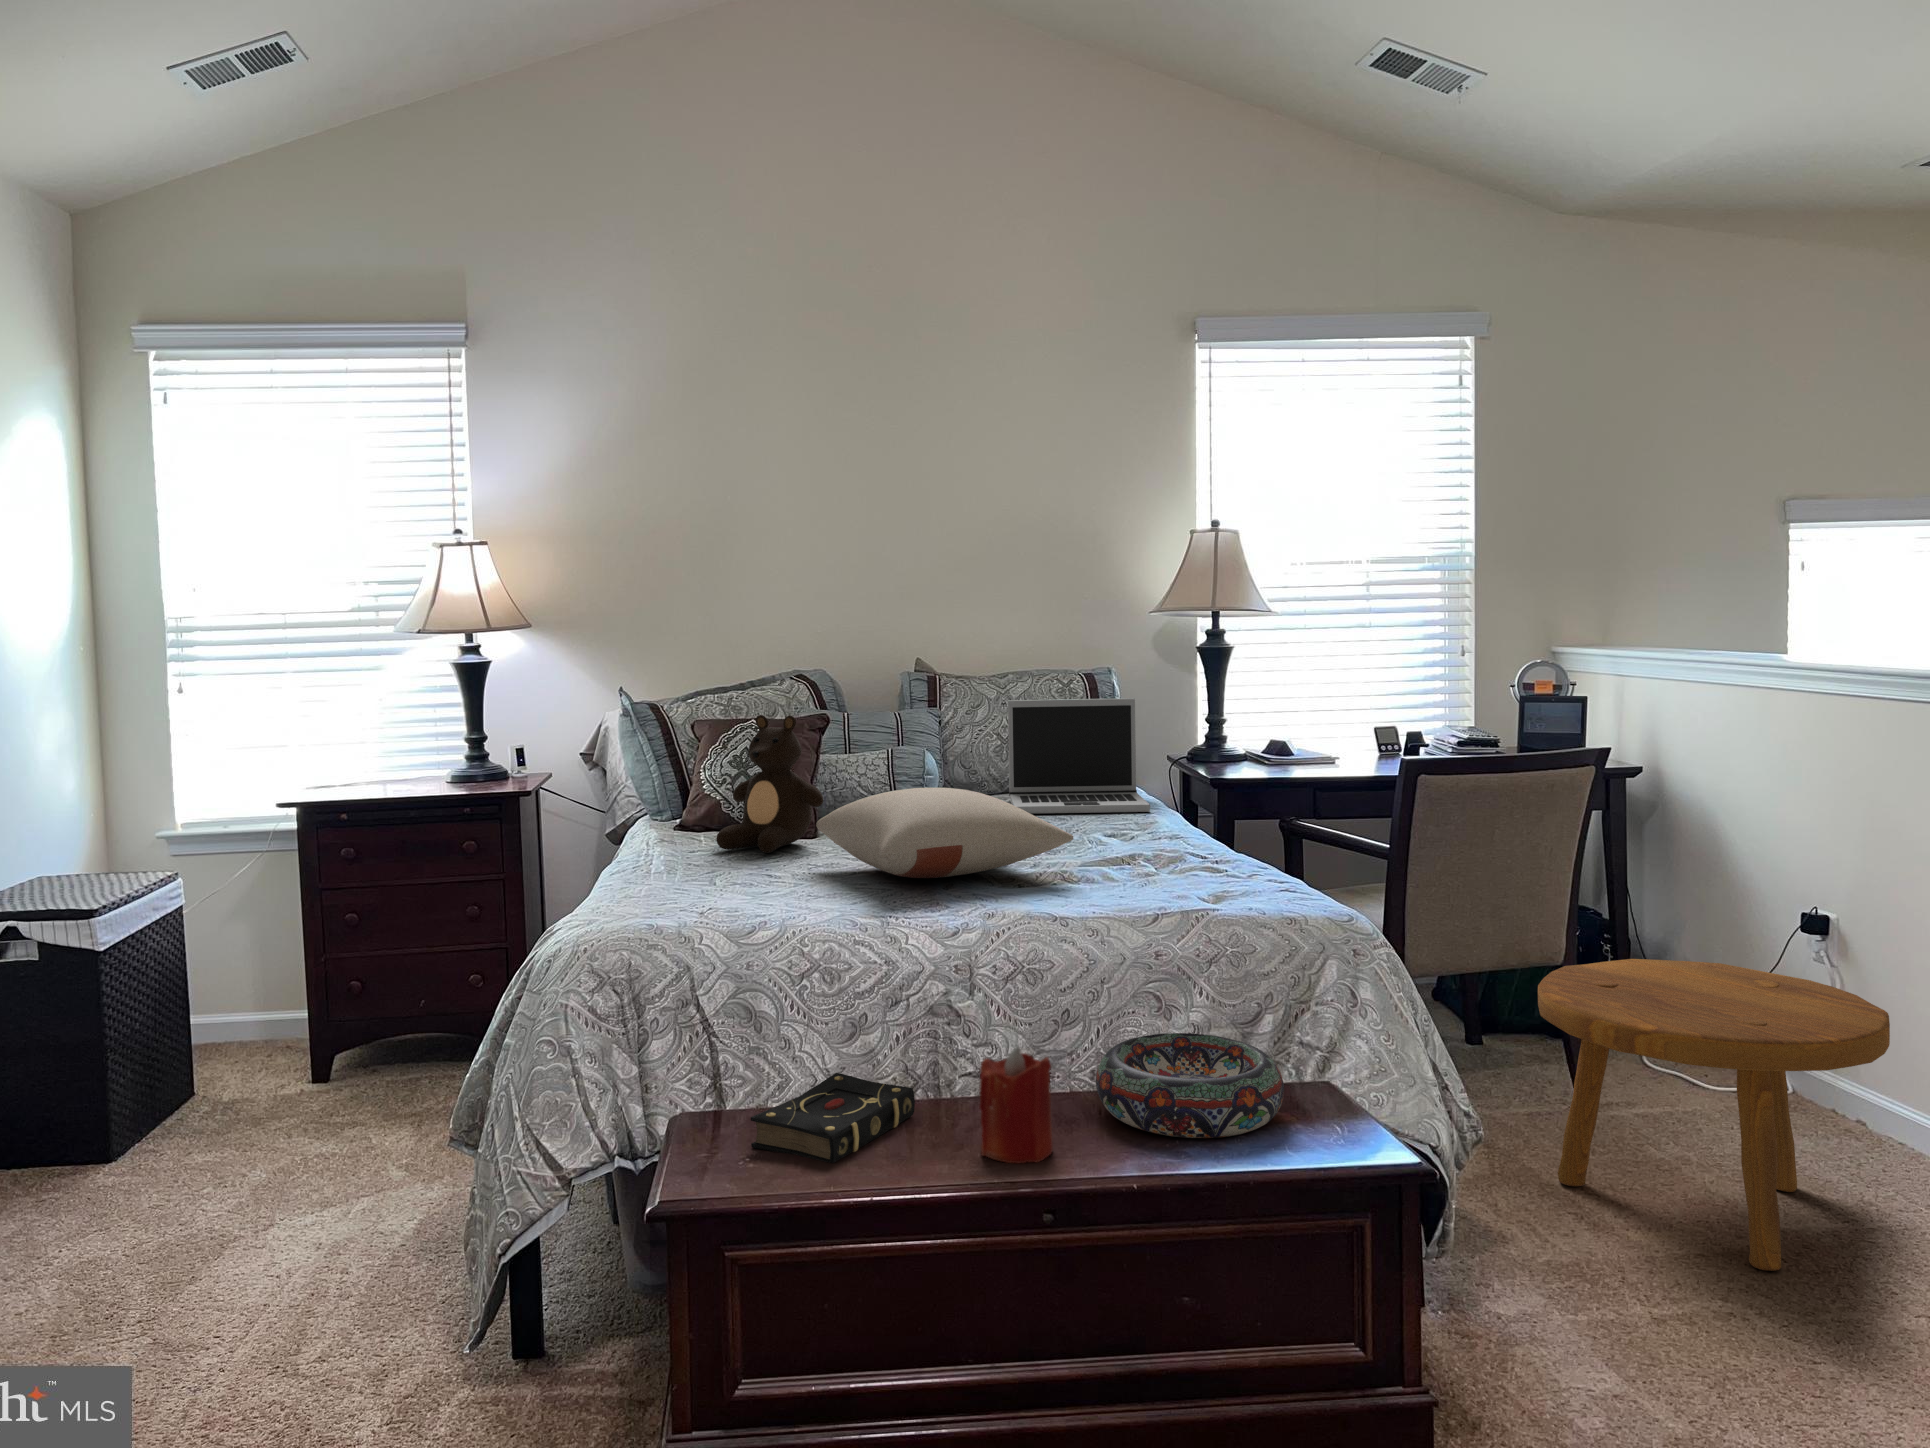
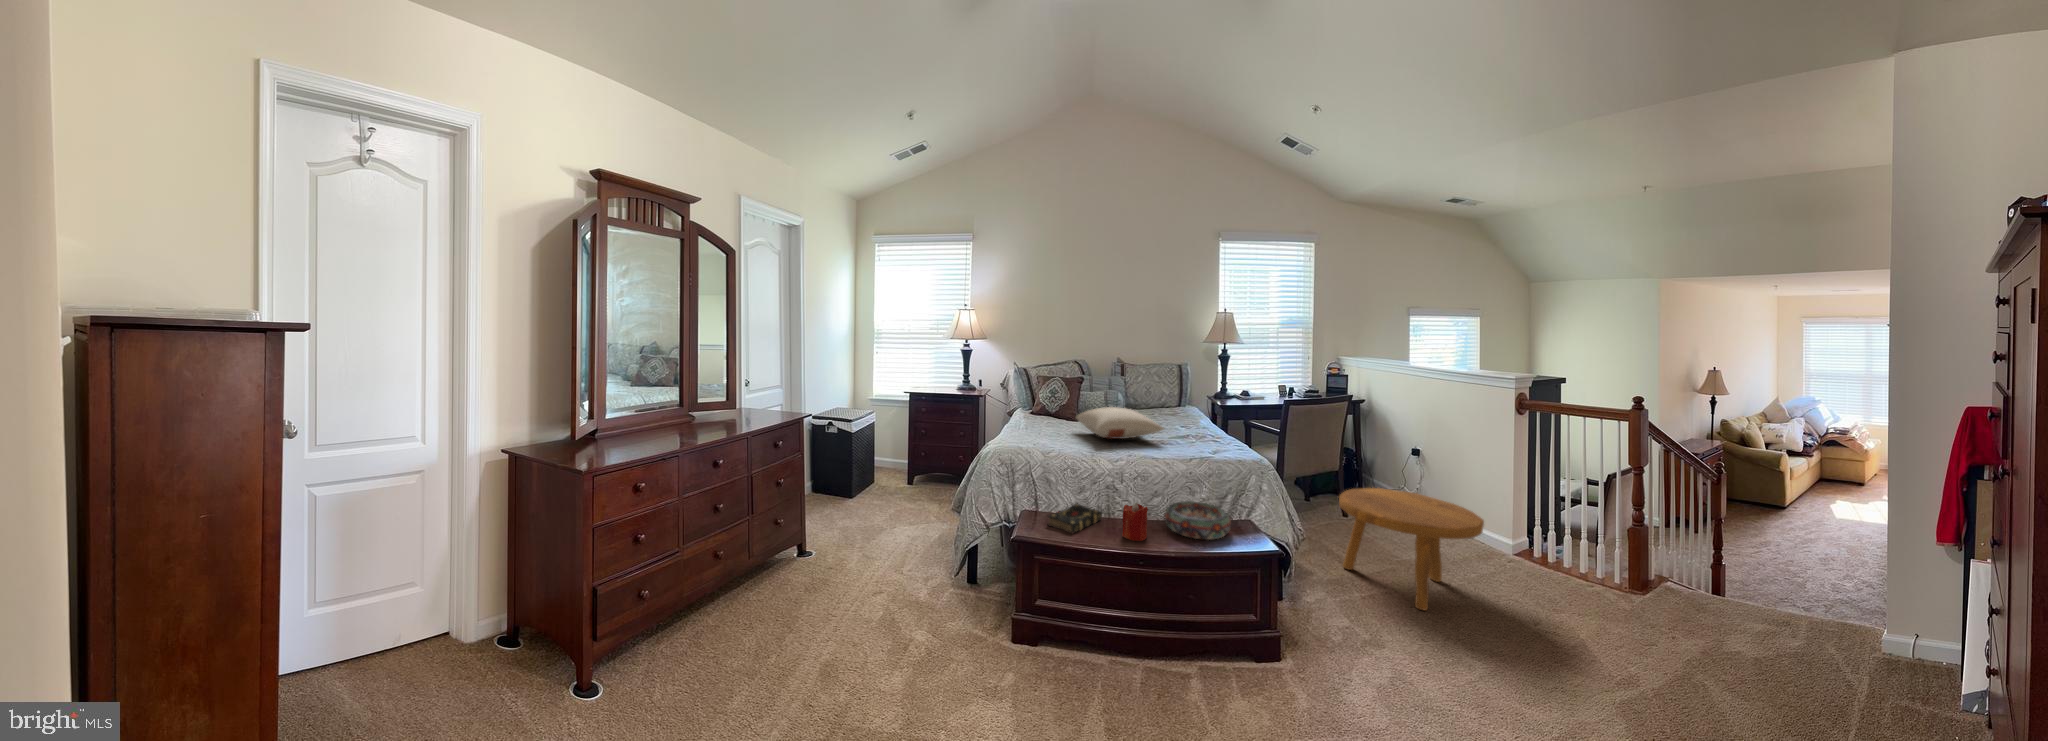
laptop: present [1008,698,1150,813] -> none [1146,375,1197,418]
teddy bear: present [716,715,823,853] -> none [1042,377,1079,425]

